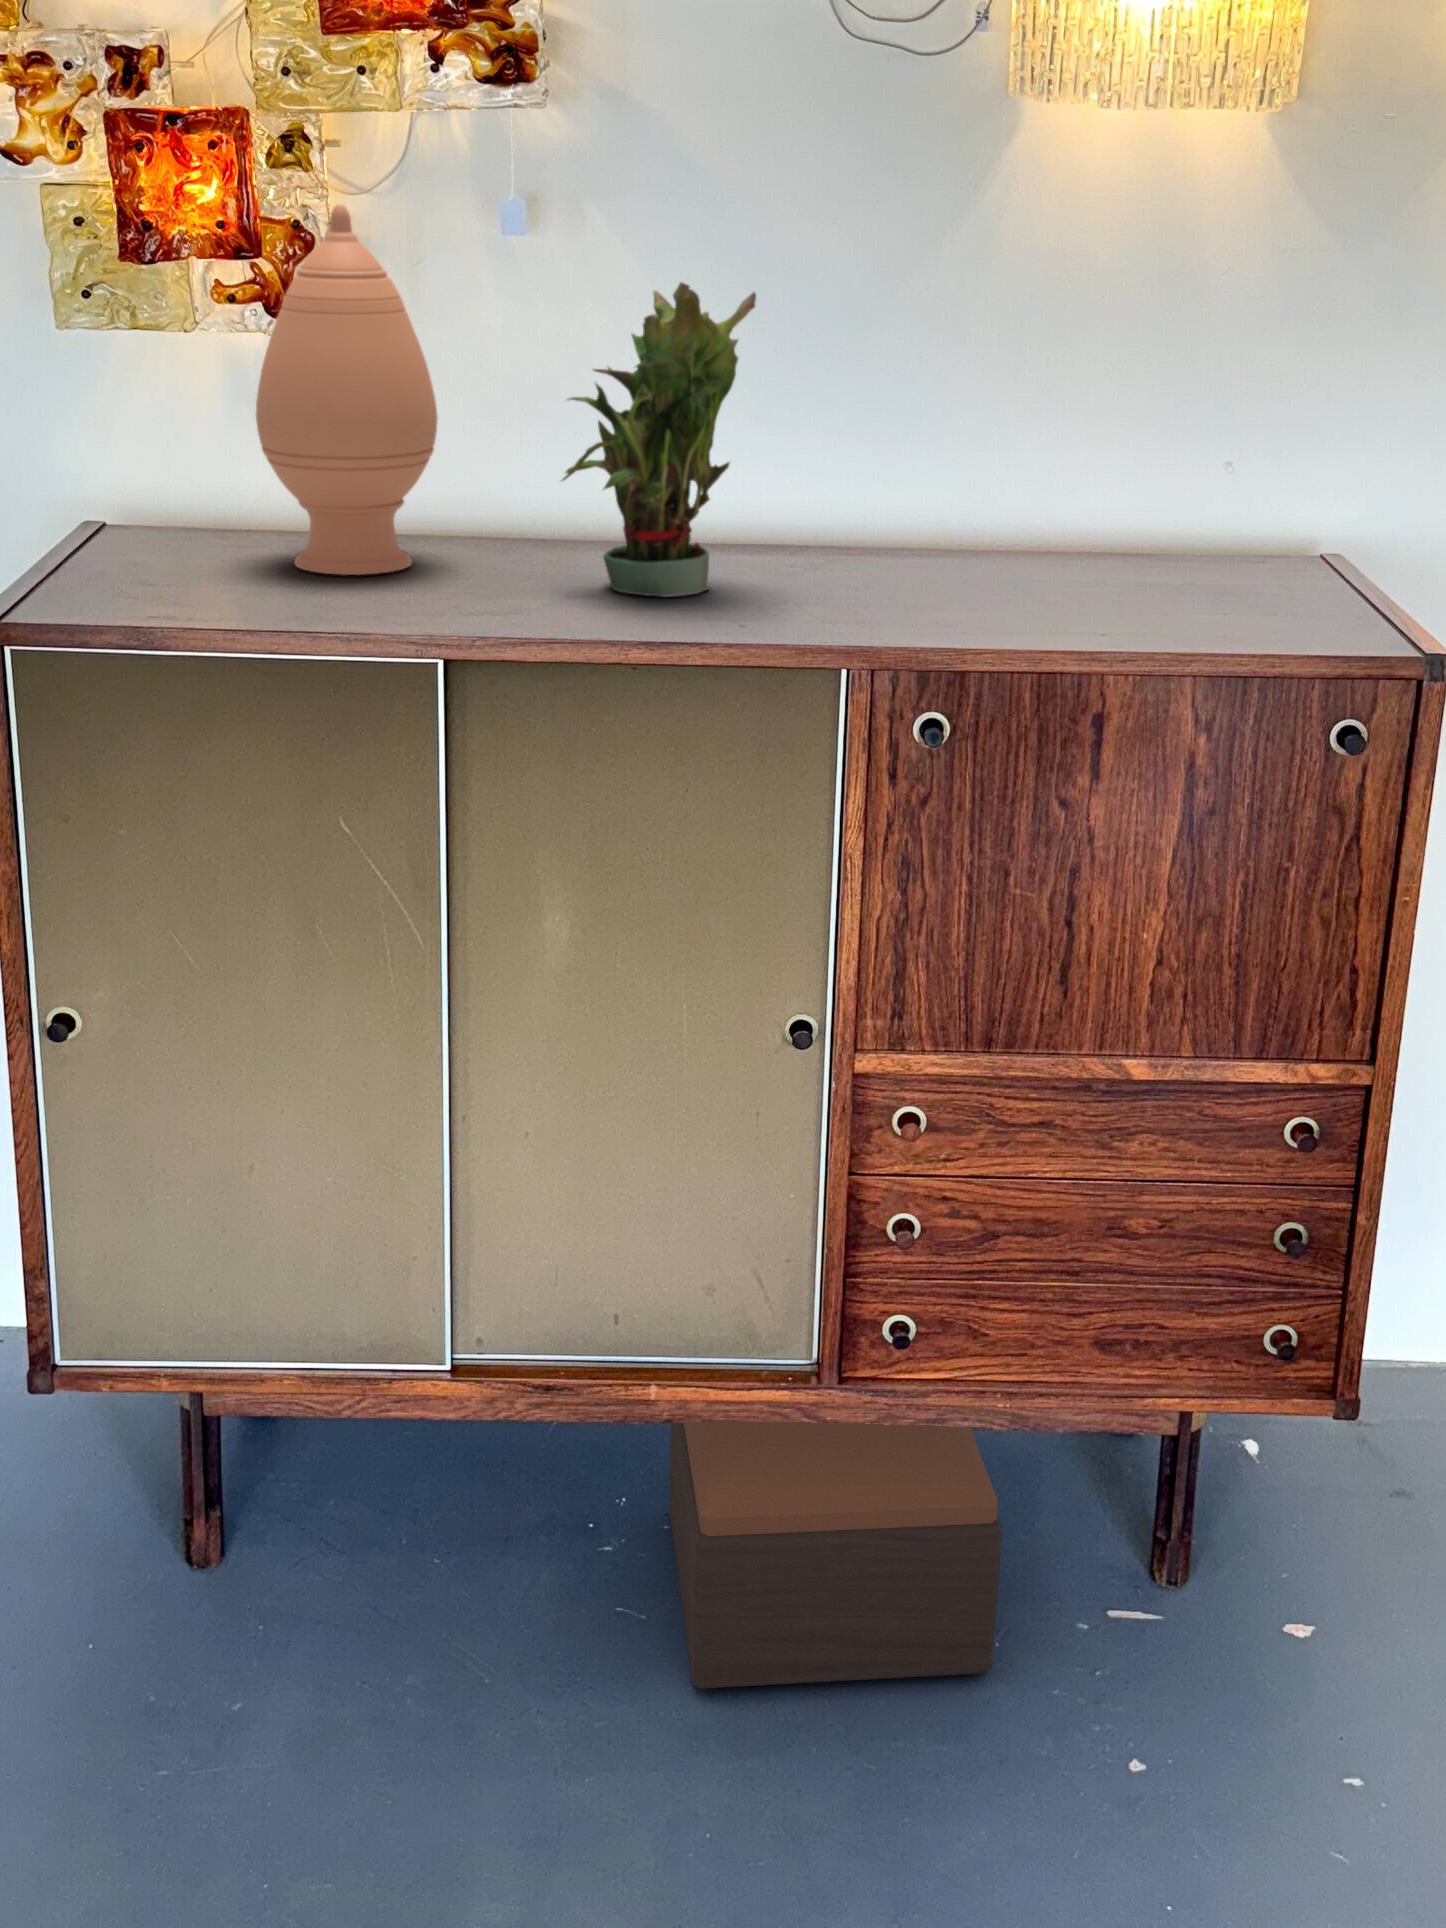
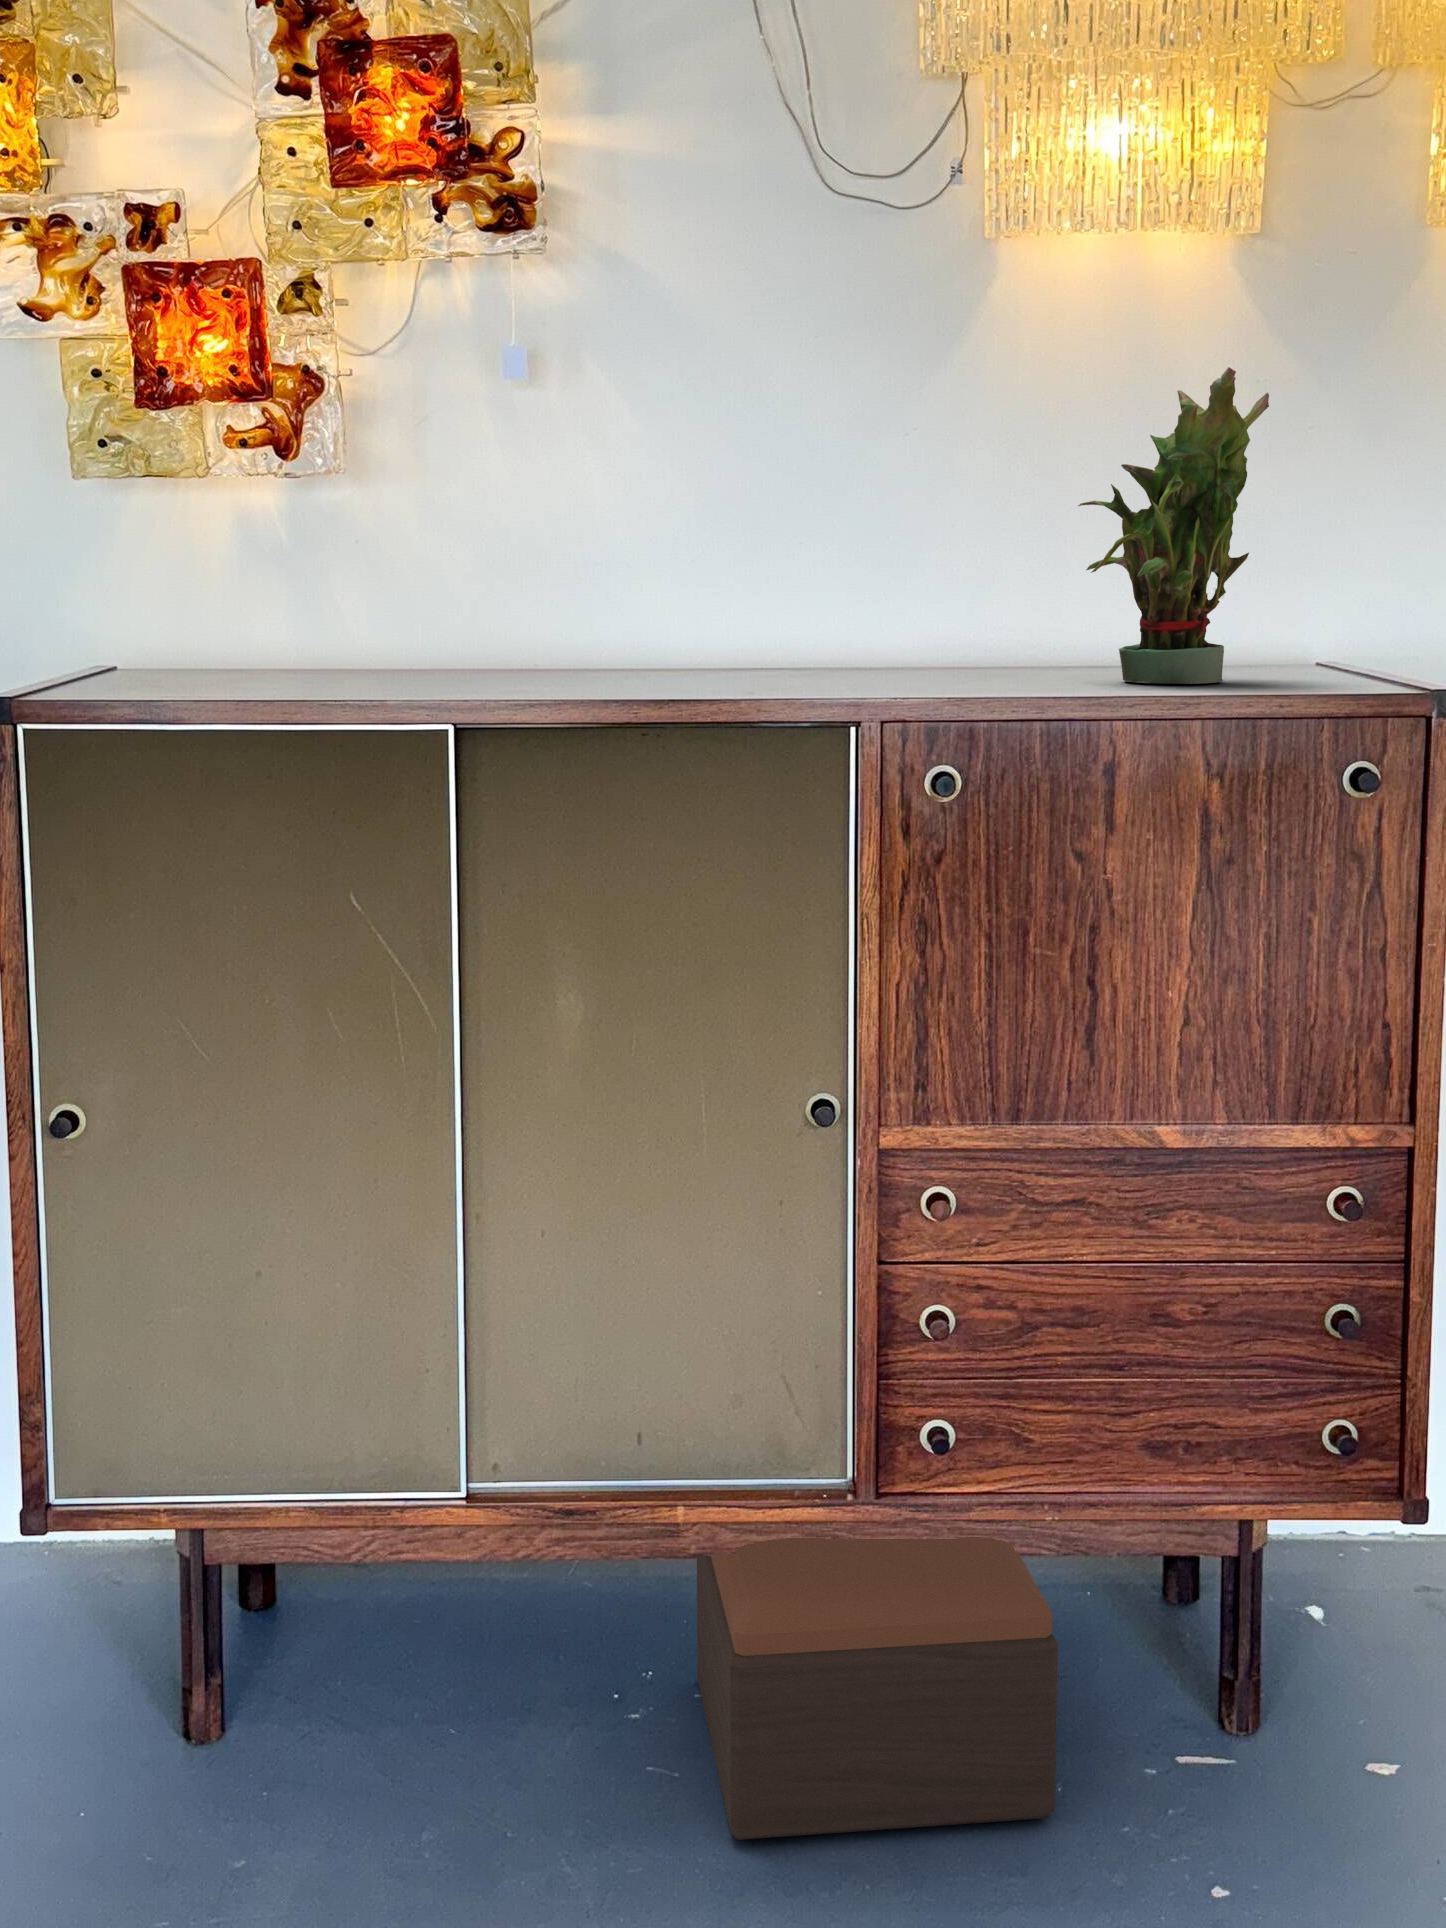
vase: present [256,204,438,575] -> none [266,331,444,684]
potted plant: present [562,282,756,597] -> present [1078,367,1269,684]

